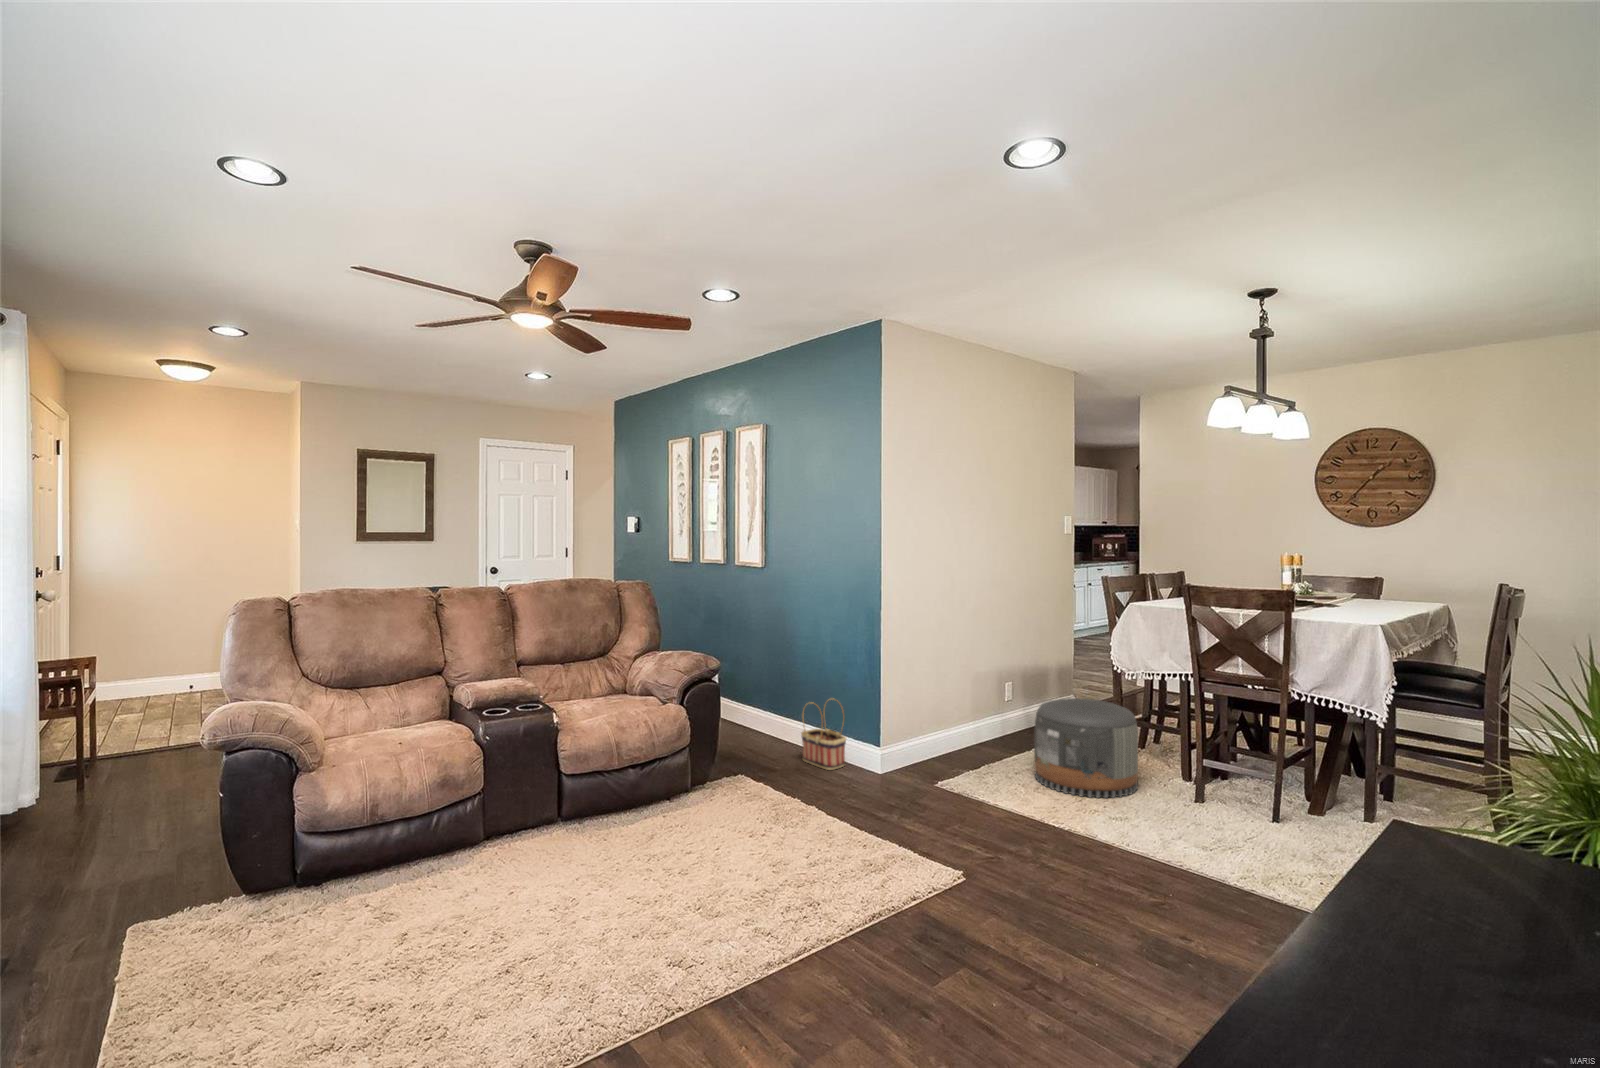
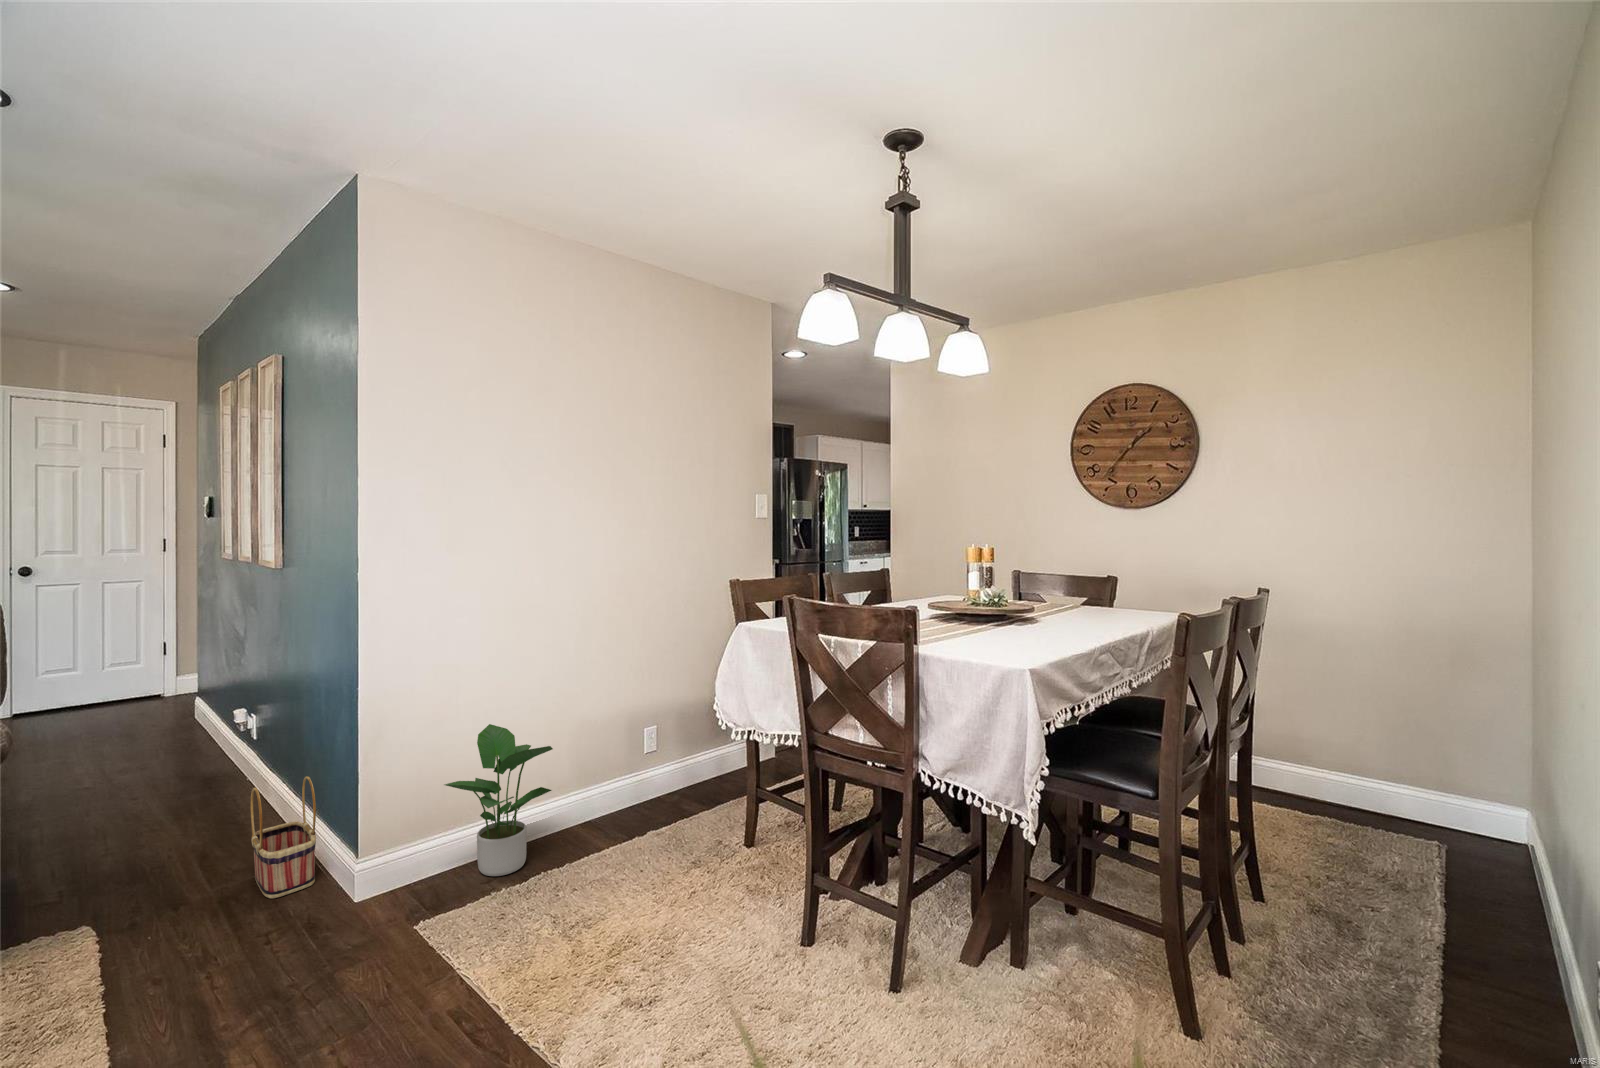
potted plant: none [932,670,996,766] -> present [445,724,553,876]
pouf: present [1034,698,1138,798] -> none [584,767,737,945]

